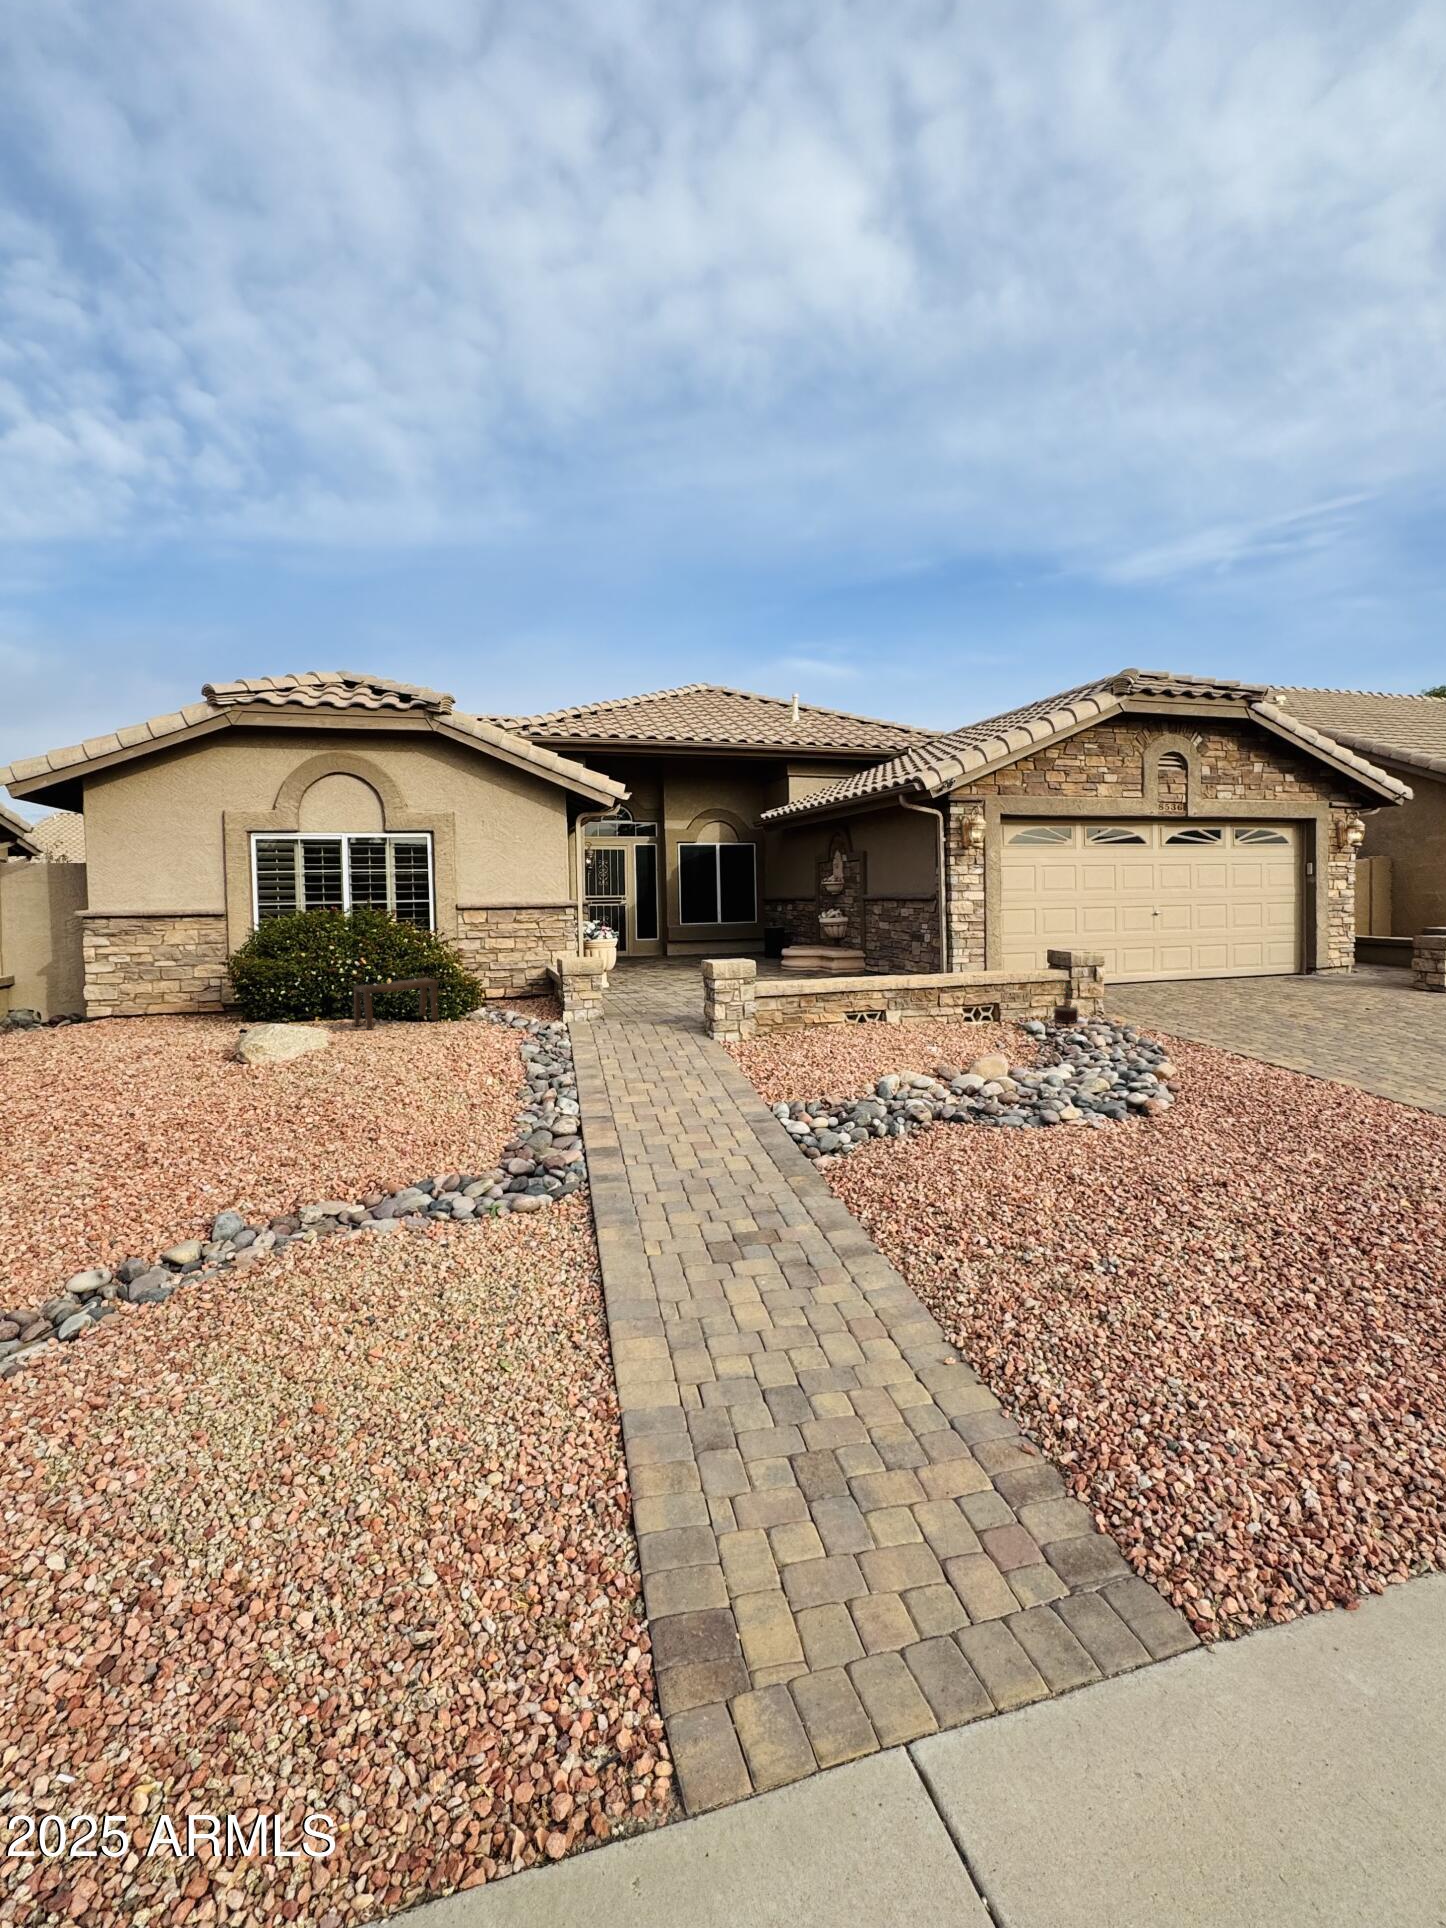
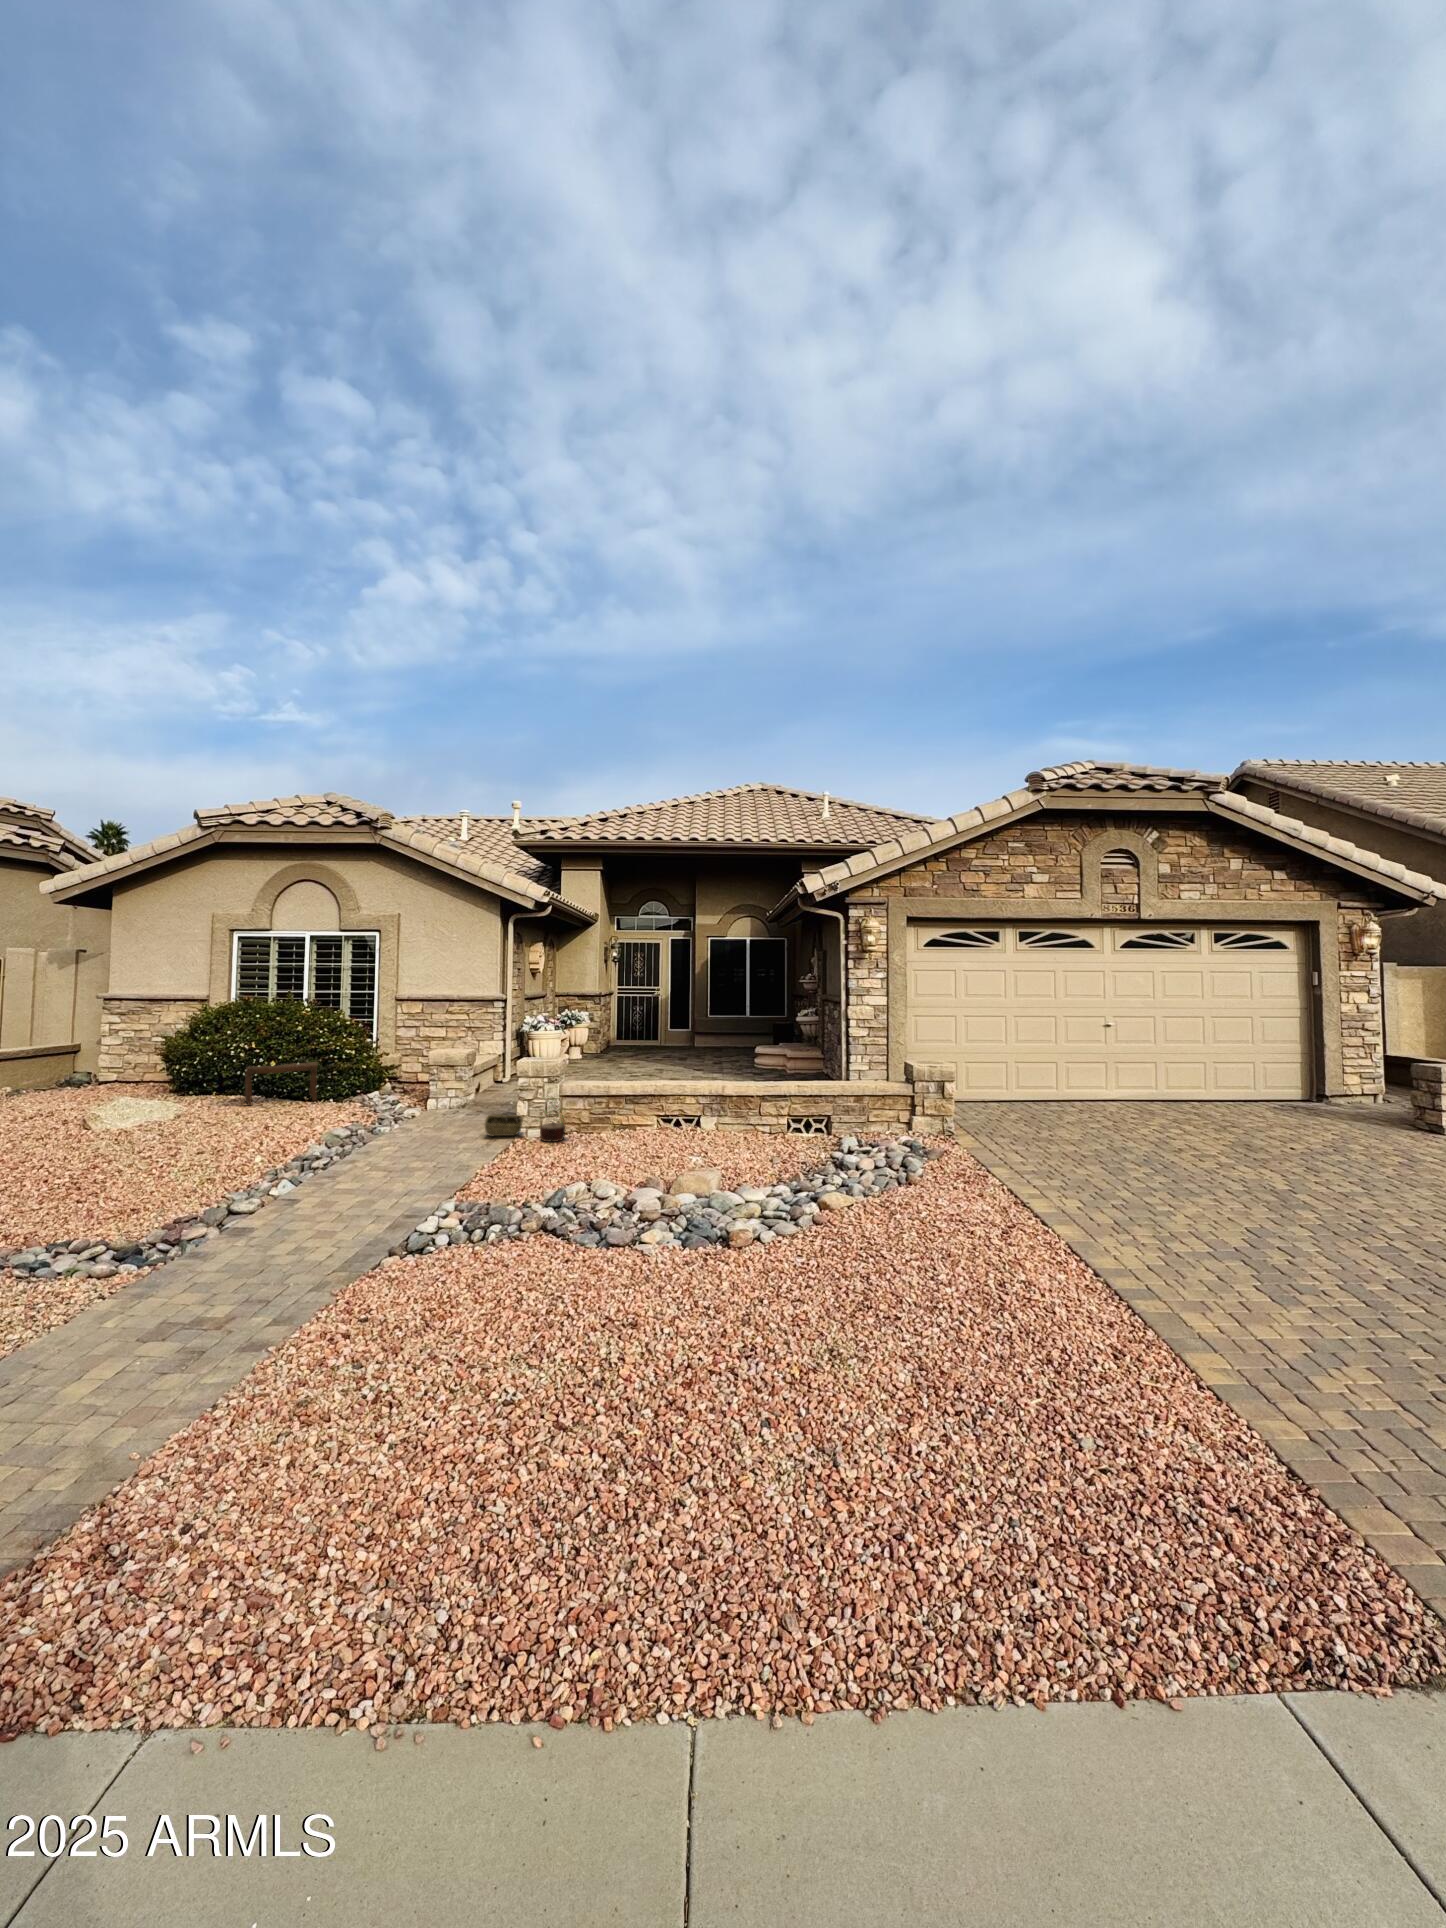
decorative plant: present [1050,981,1078,1023] -> present [537,1095,565,1142]
woven basket: none [672,1021,715,1044] -> present [485,1116,523,1136]

